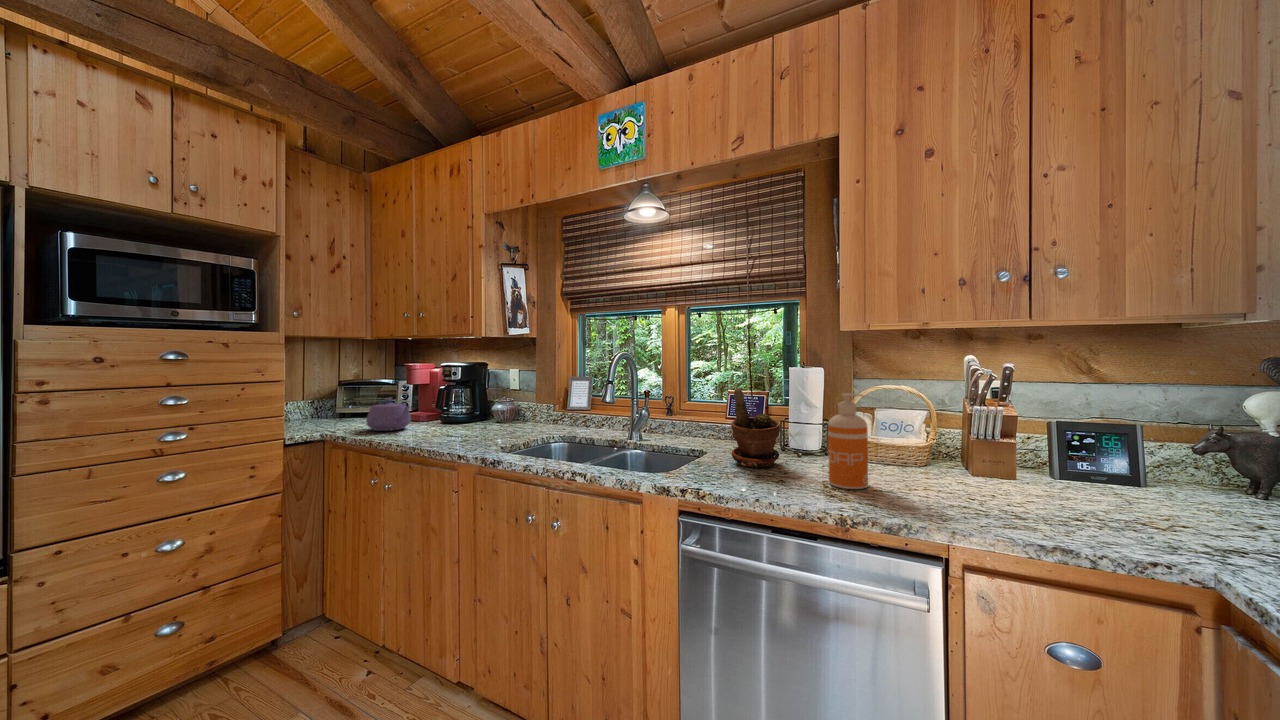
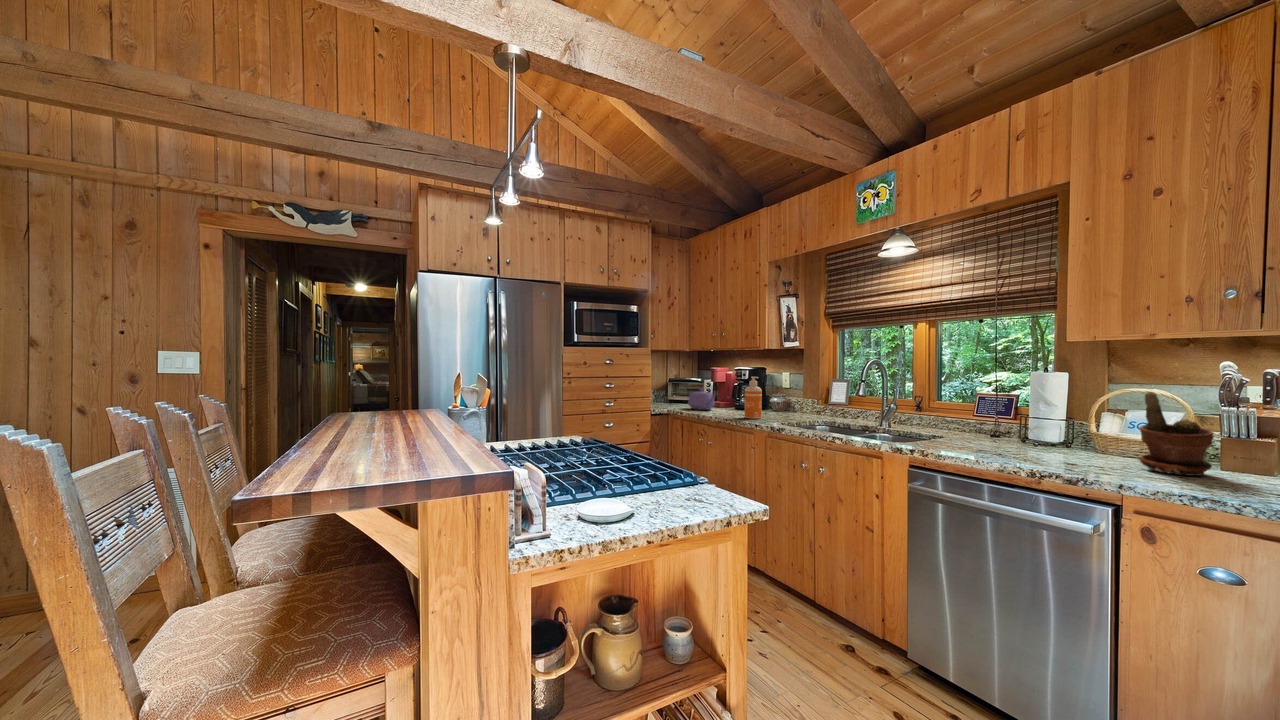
potted plant: present [731,388,780,468] -> present [1140,392,1214,476]
soap dispenser: present [828,393,868,489] -> present [744,377,762,419]

